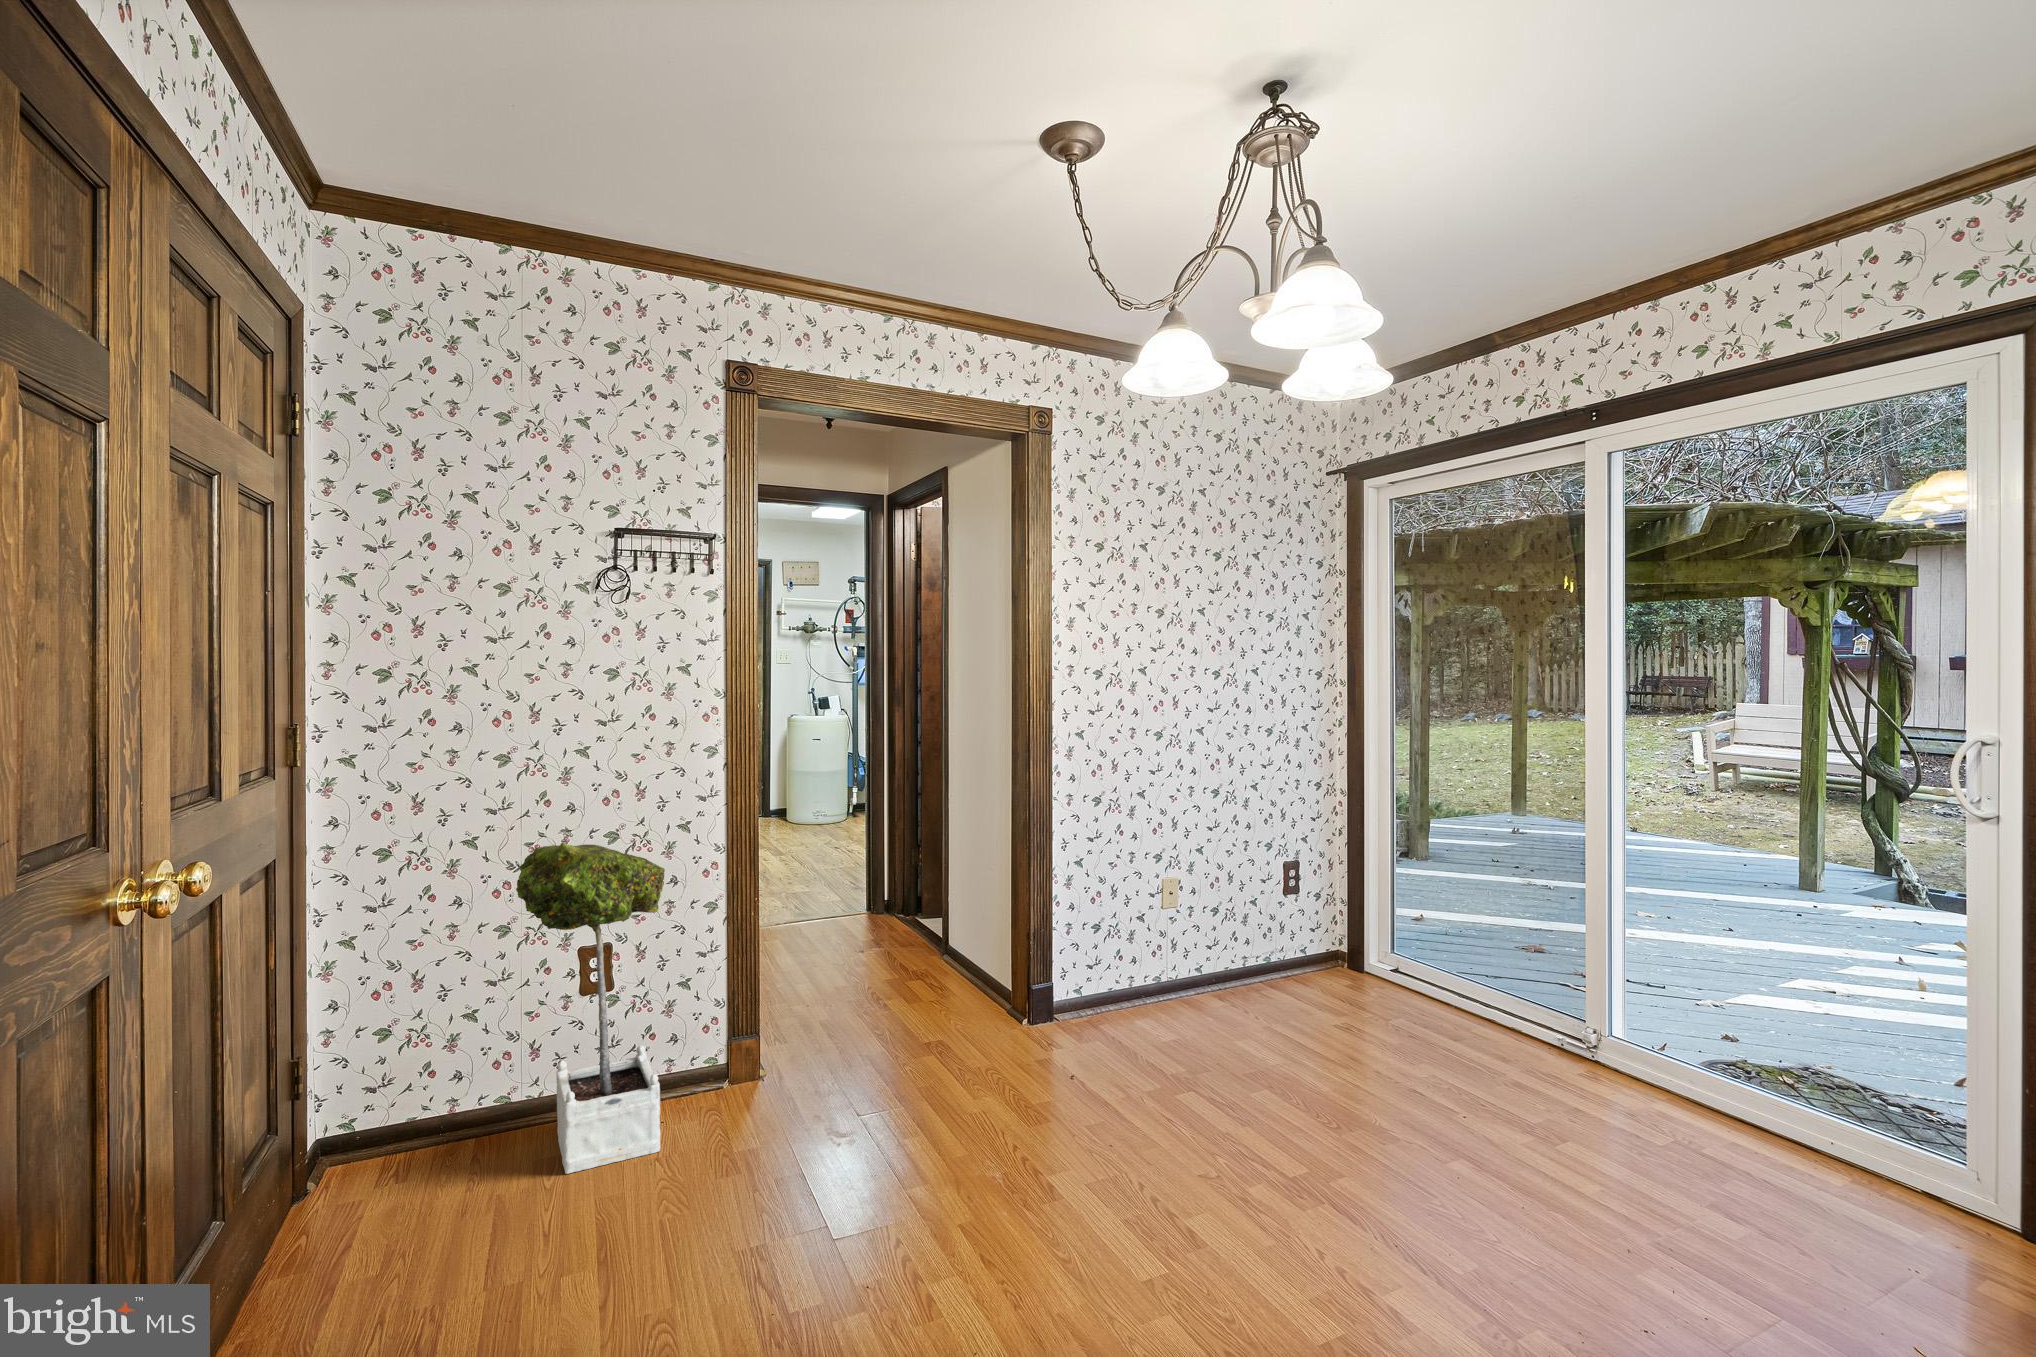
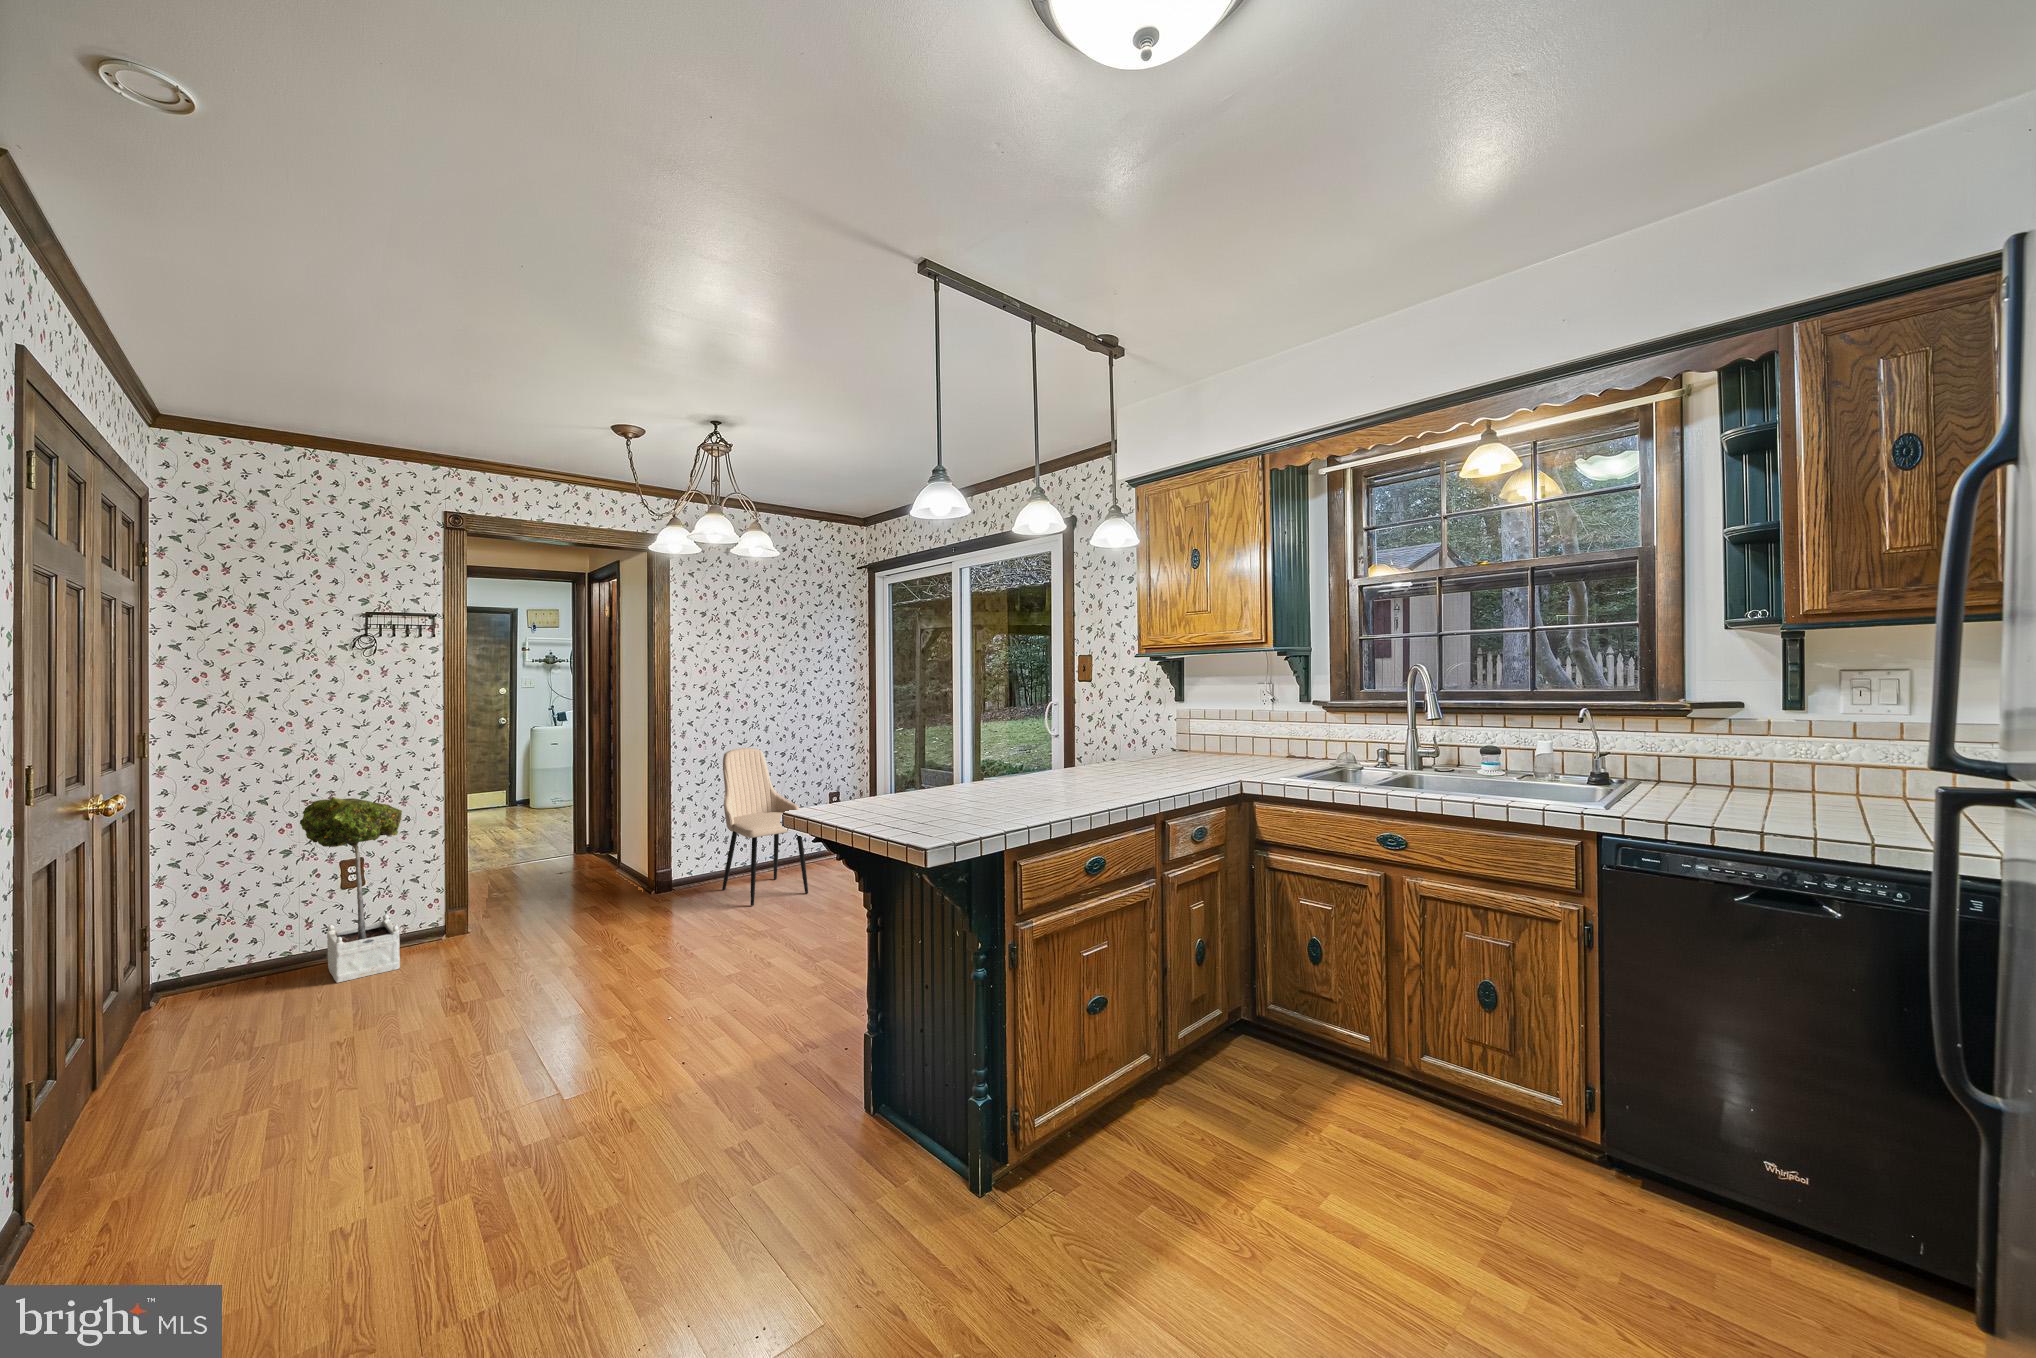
dining chair: none [1132,775,1312,1068] -> present [722,748,808,906]

